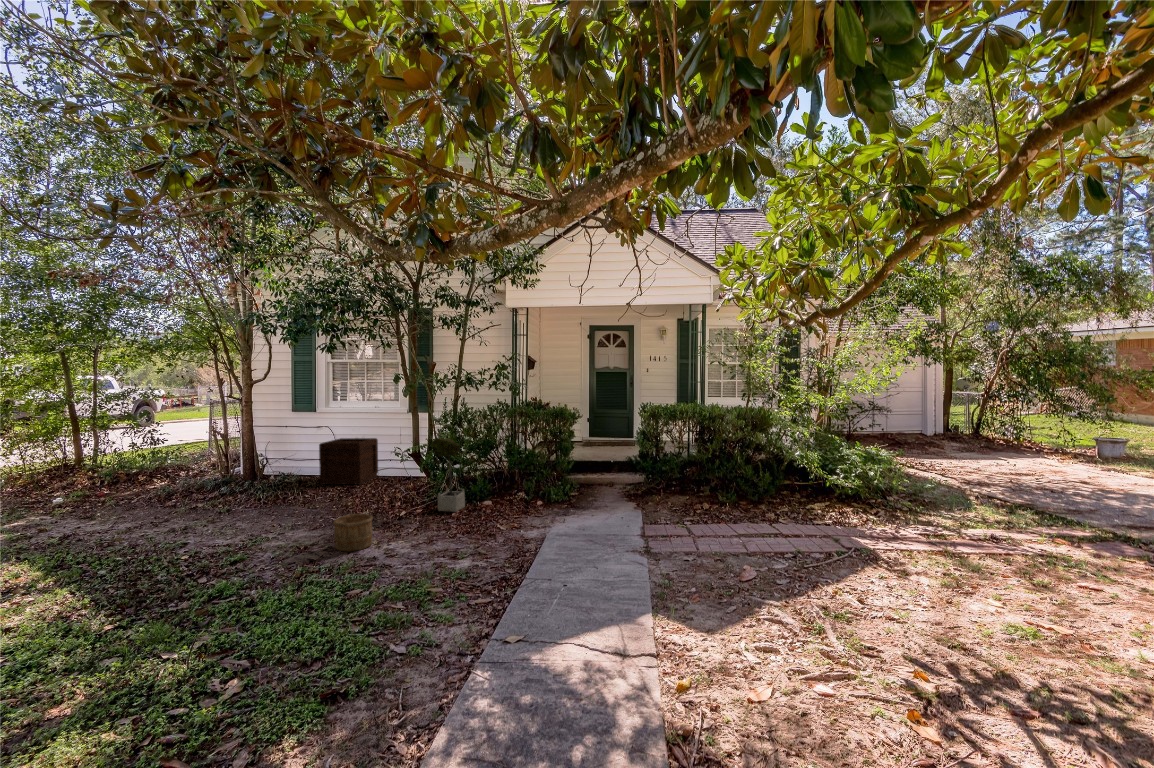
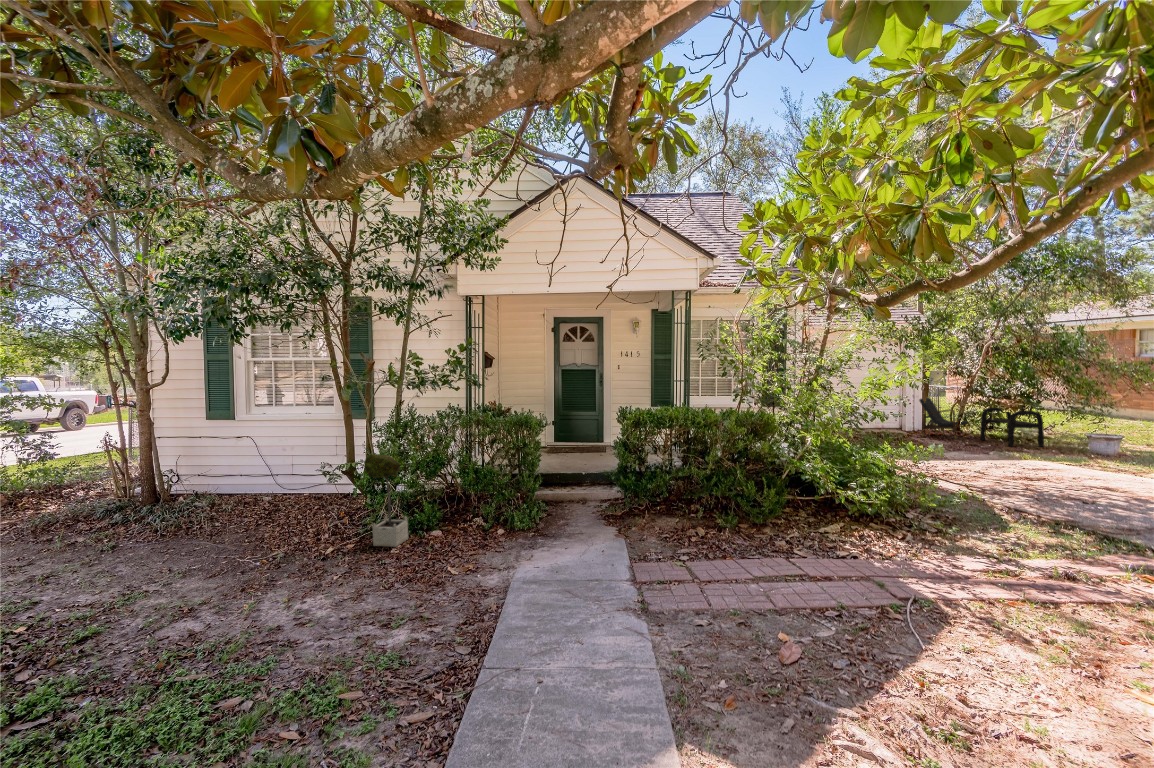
lounge chair: none [943,402,996,443] -> present [919,397,967,439]
bench: none [1003,412,1063,450] -> present [980,408,1044,447]
wooden crate: present [319,438,378,485] -> none [230,450,308,508]
wooden bucket: present [333,514,373,551] -> none [218,562,278,618]

